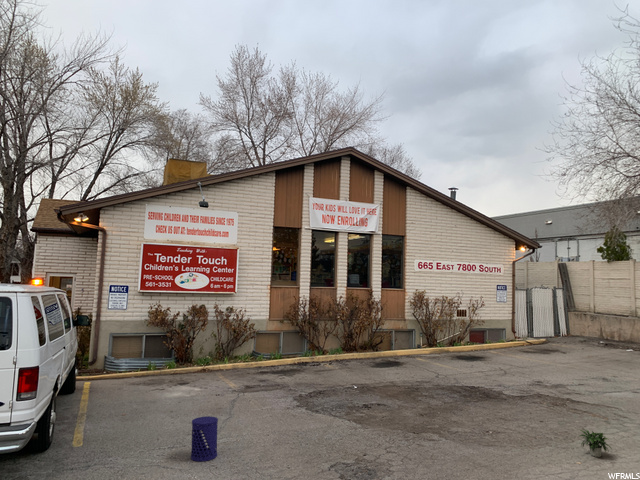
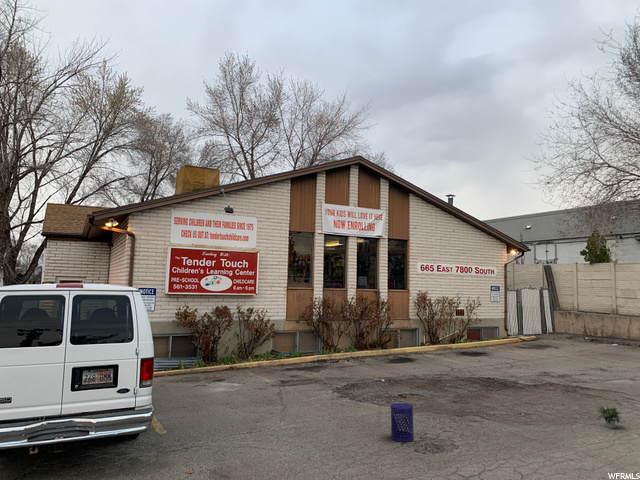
waste bin: present [191,416,218,461] -> present [391,403,414,442]

